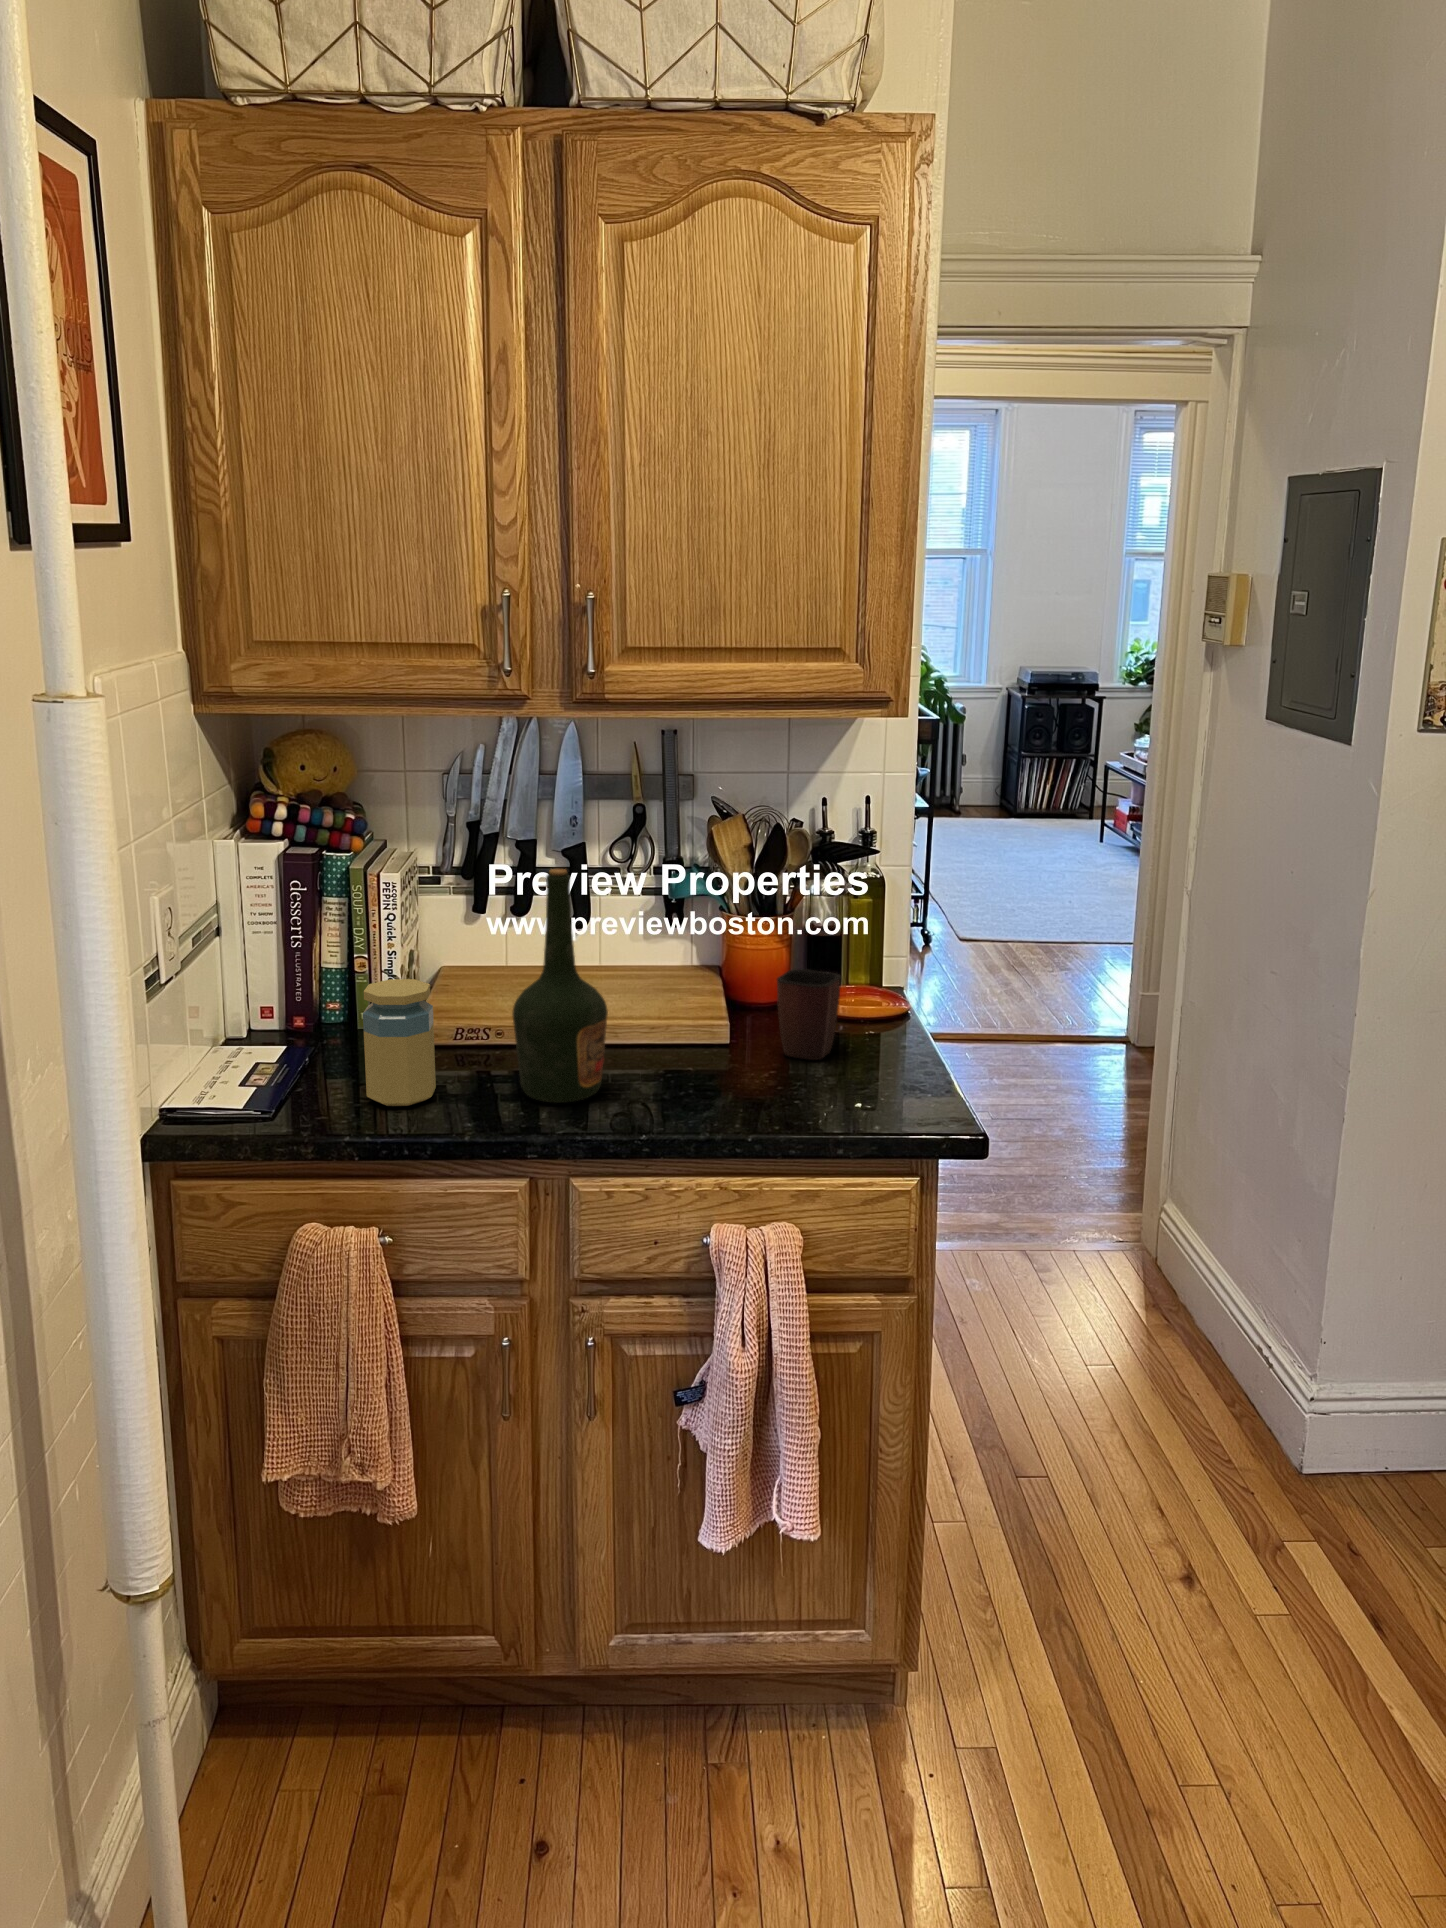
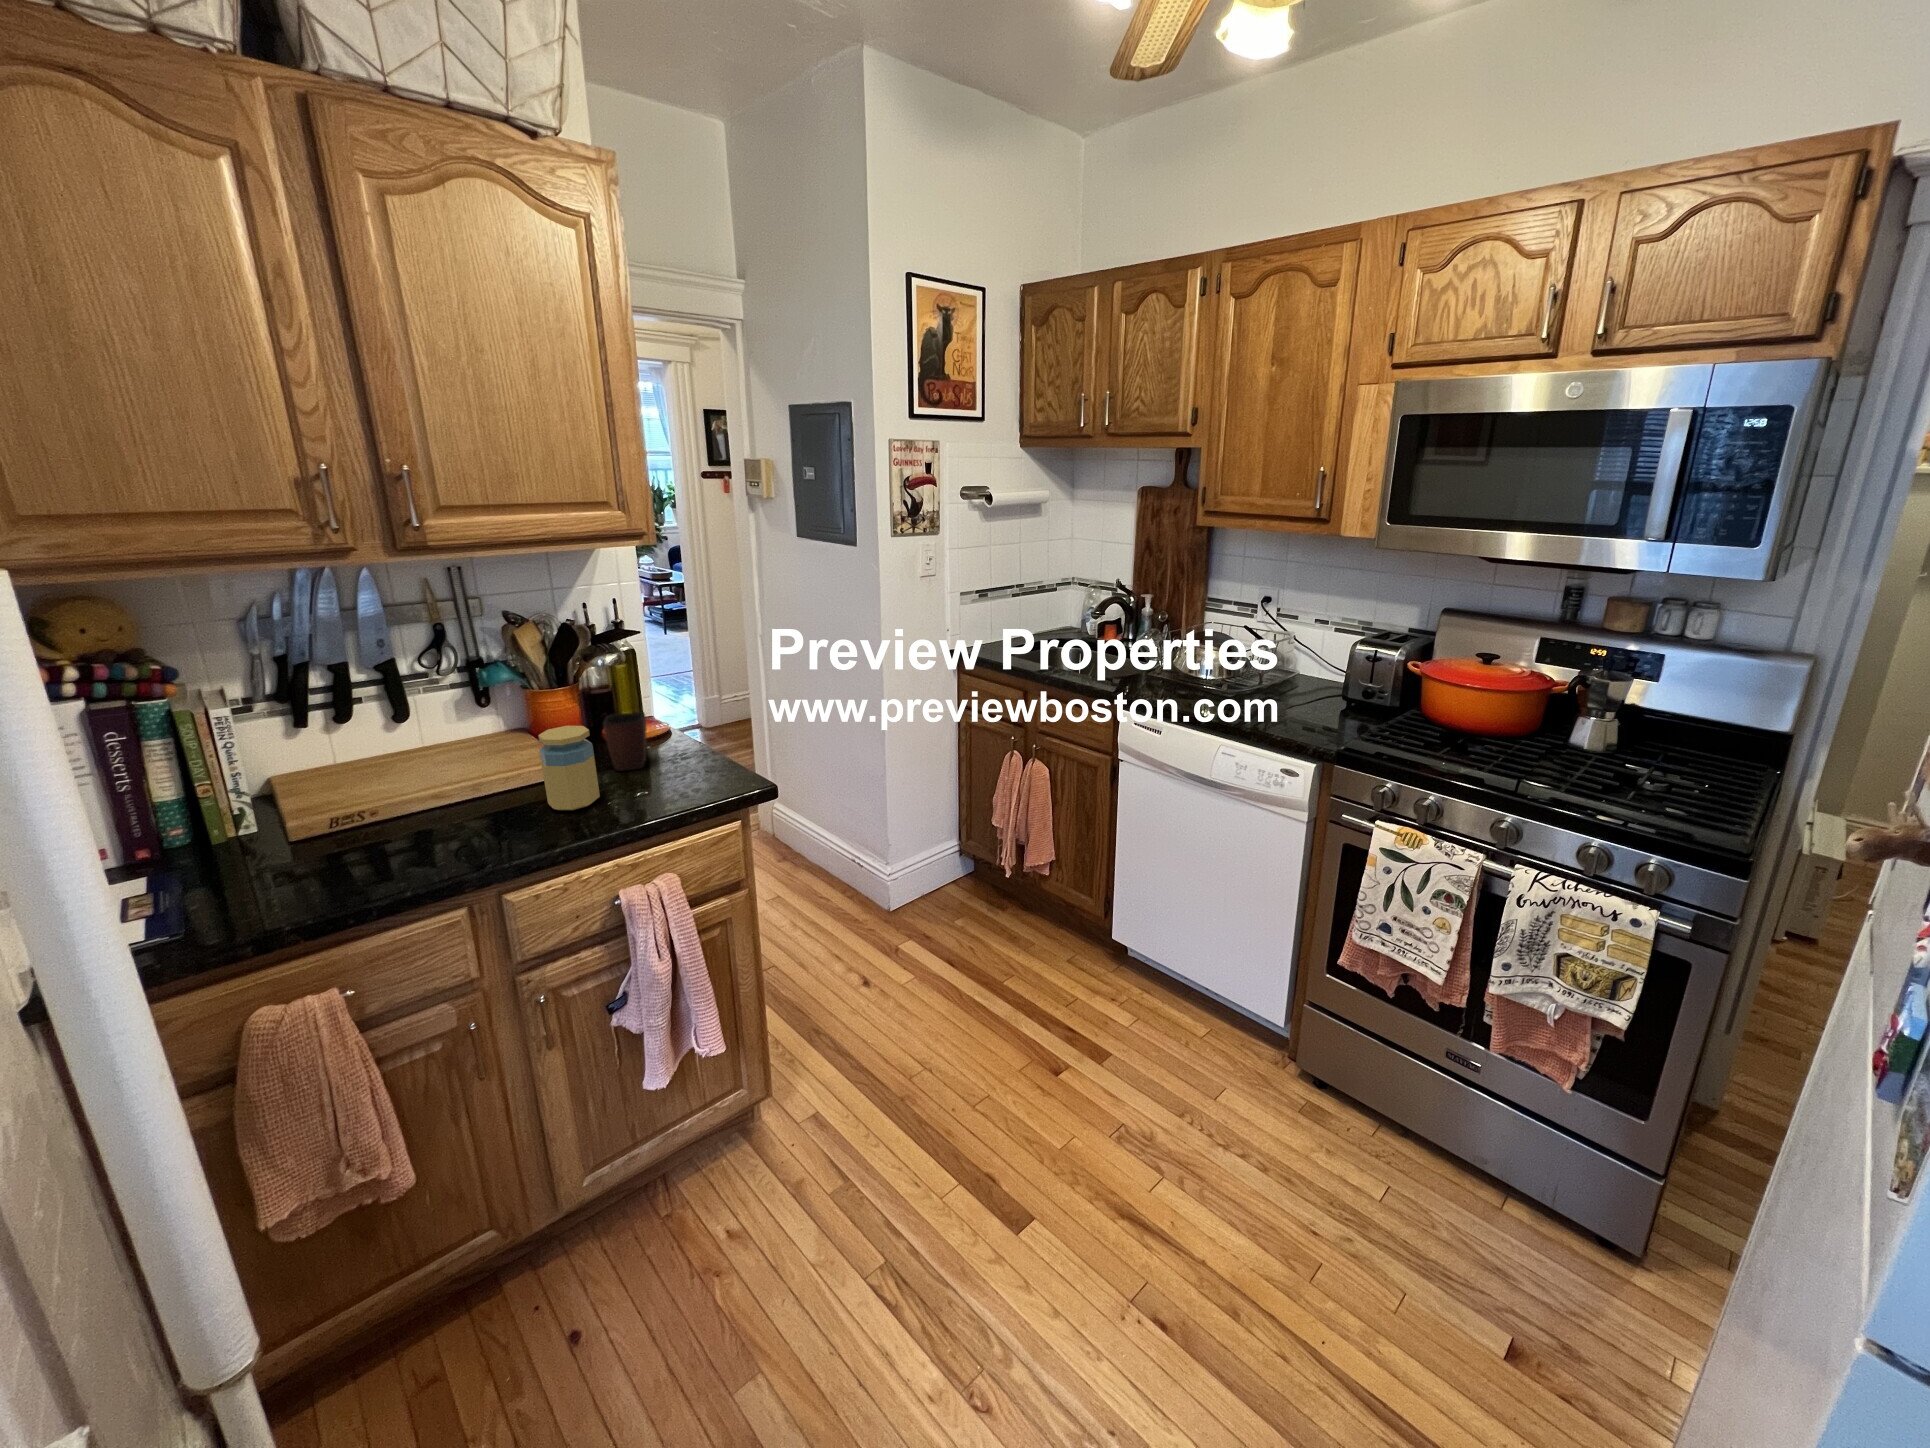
bottle: present [513,869,608,1103] -> none [411,678,499,850]
jar: present [363,979,436,1106] -> present [538,726,600,810]

